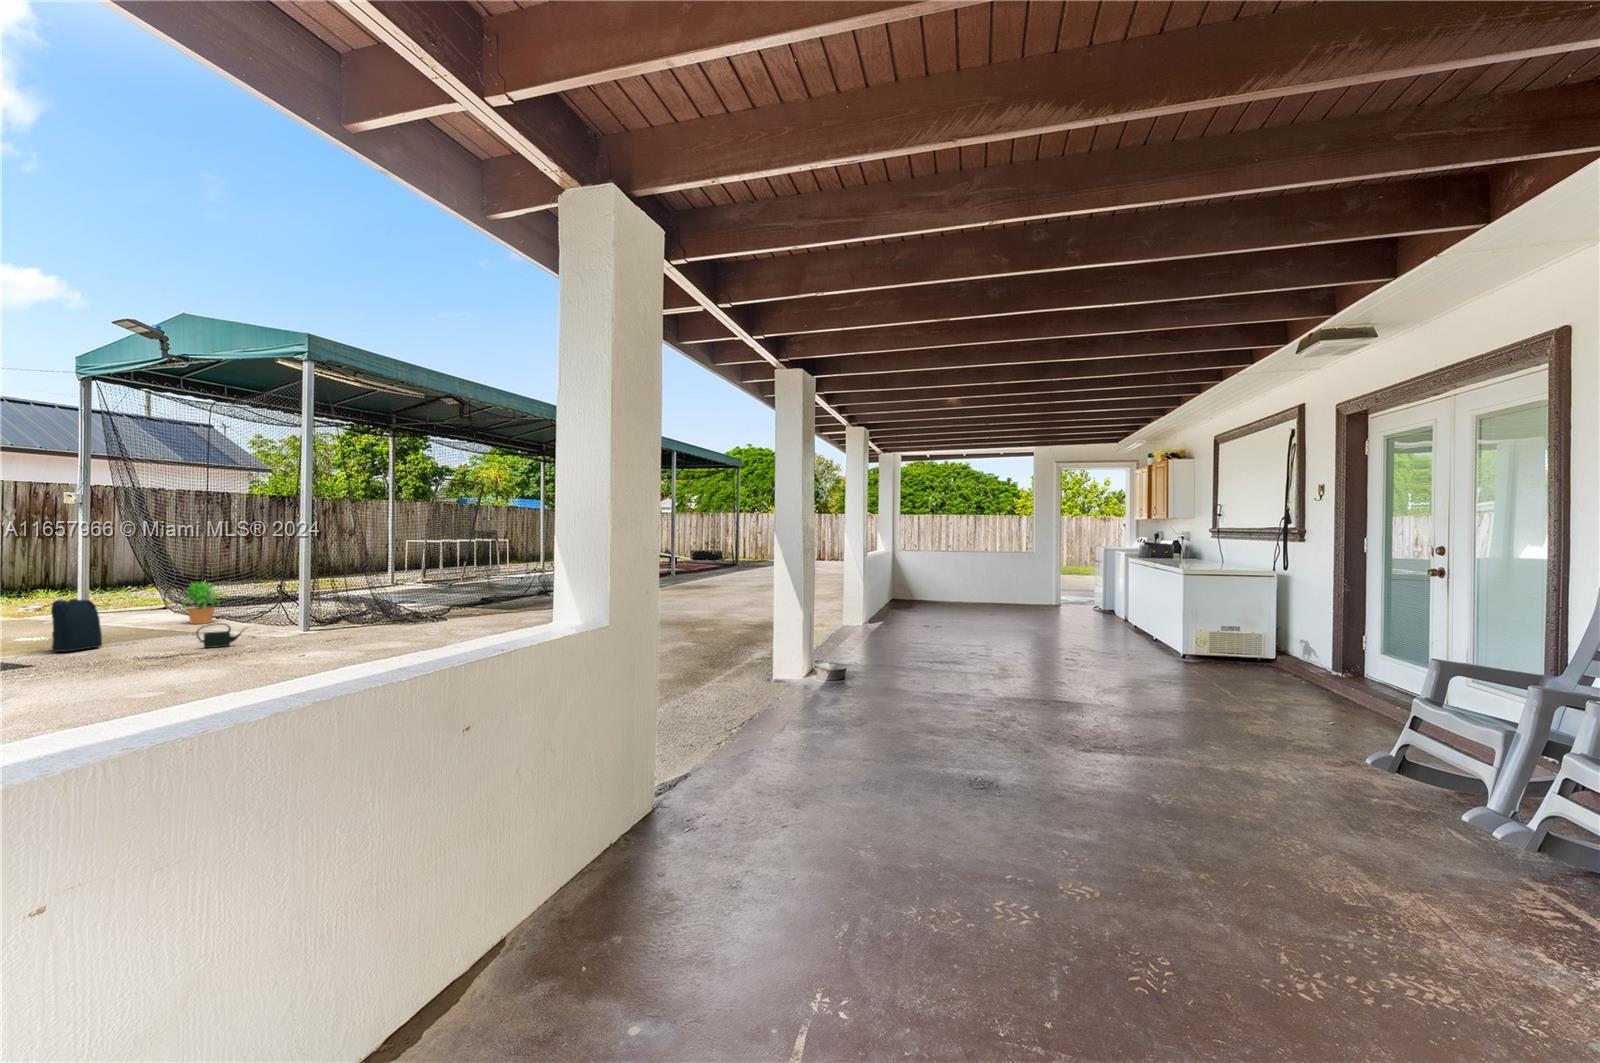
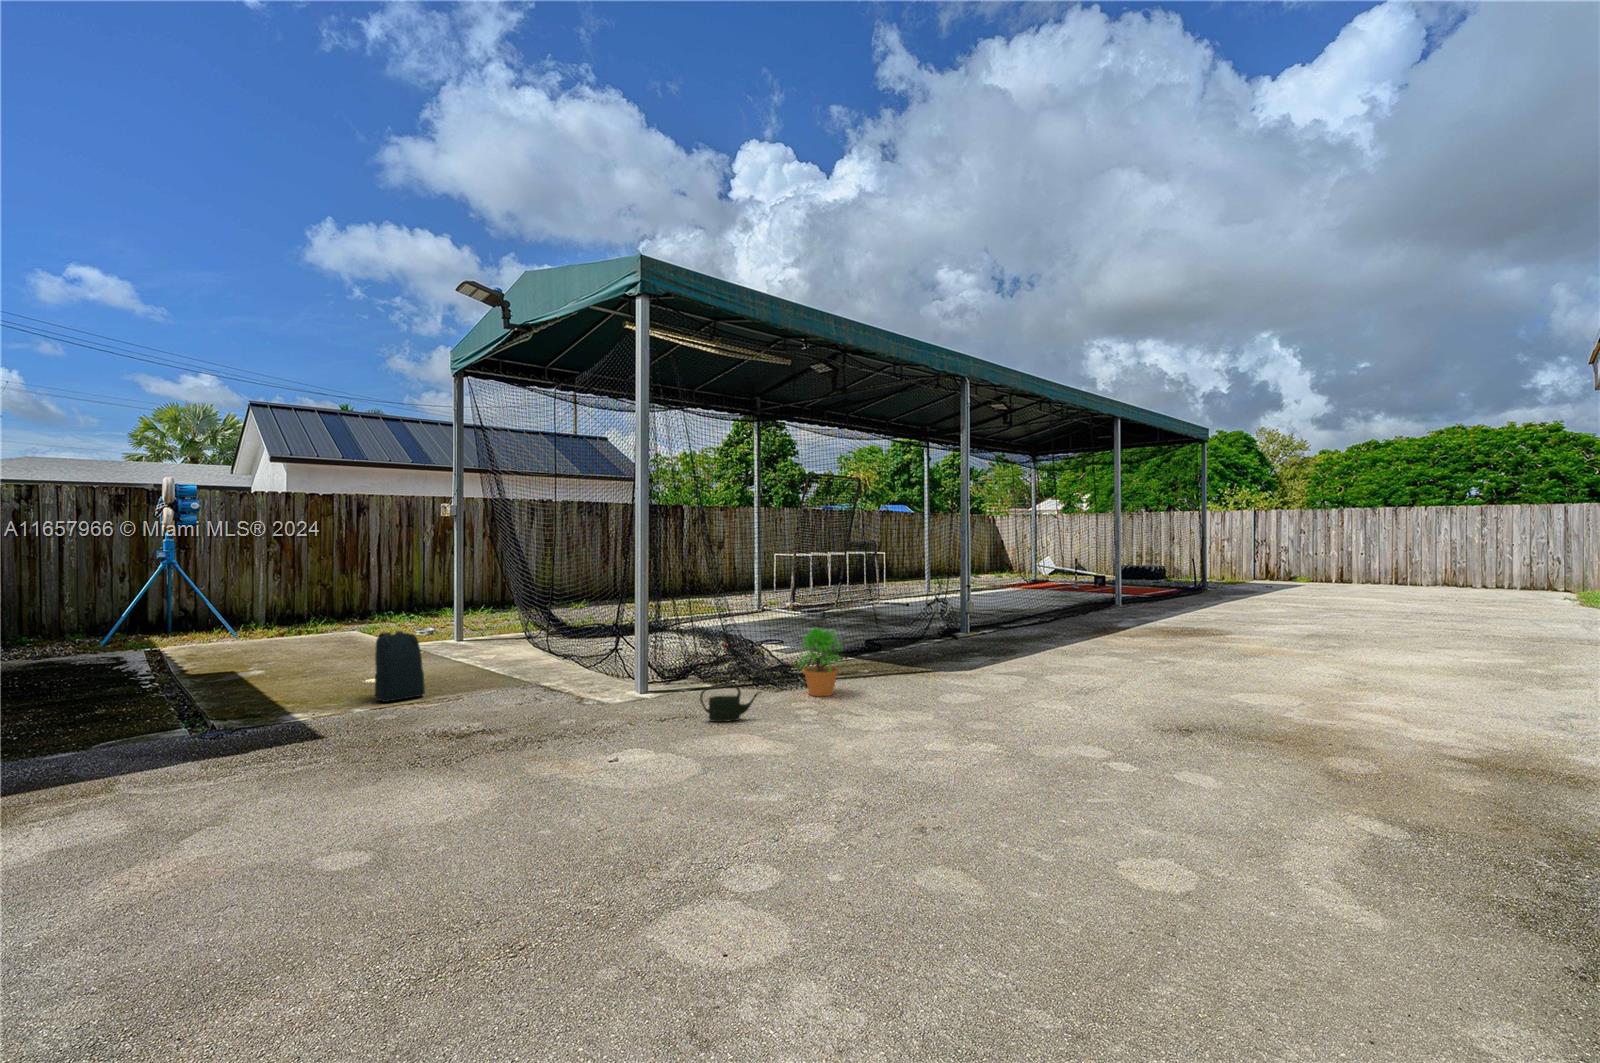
potted plant: present [183,582,219,624] -> present [798,628,841,696]
watering can: present [196,623,243,648] -> present [700,683,761,722]

